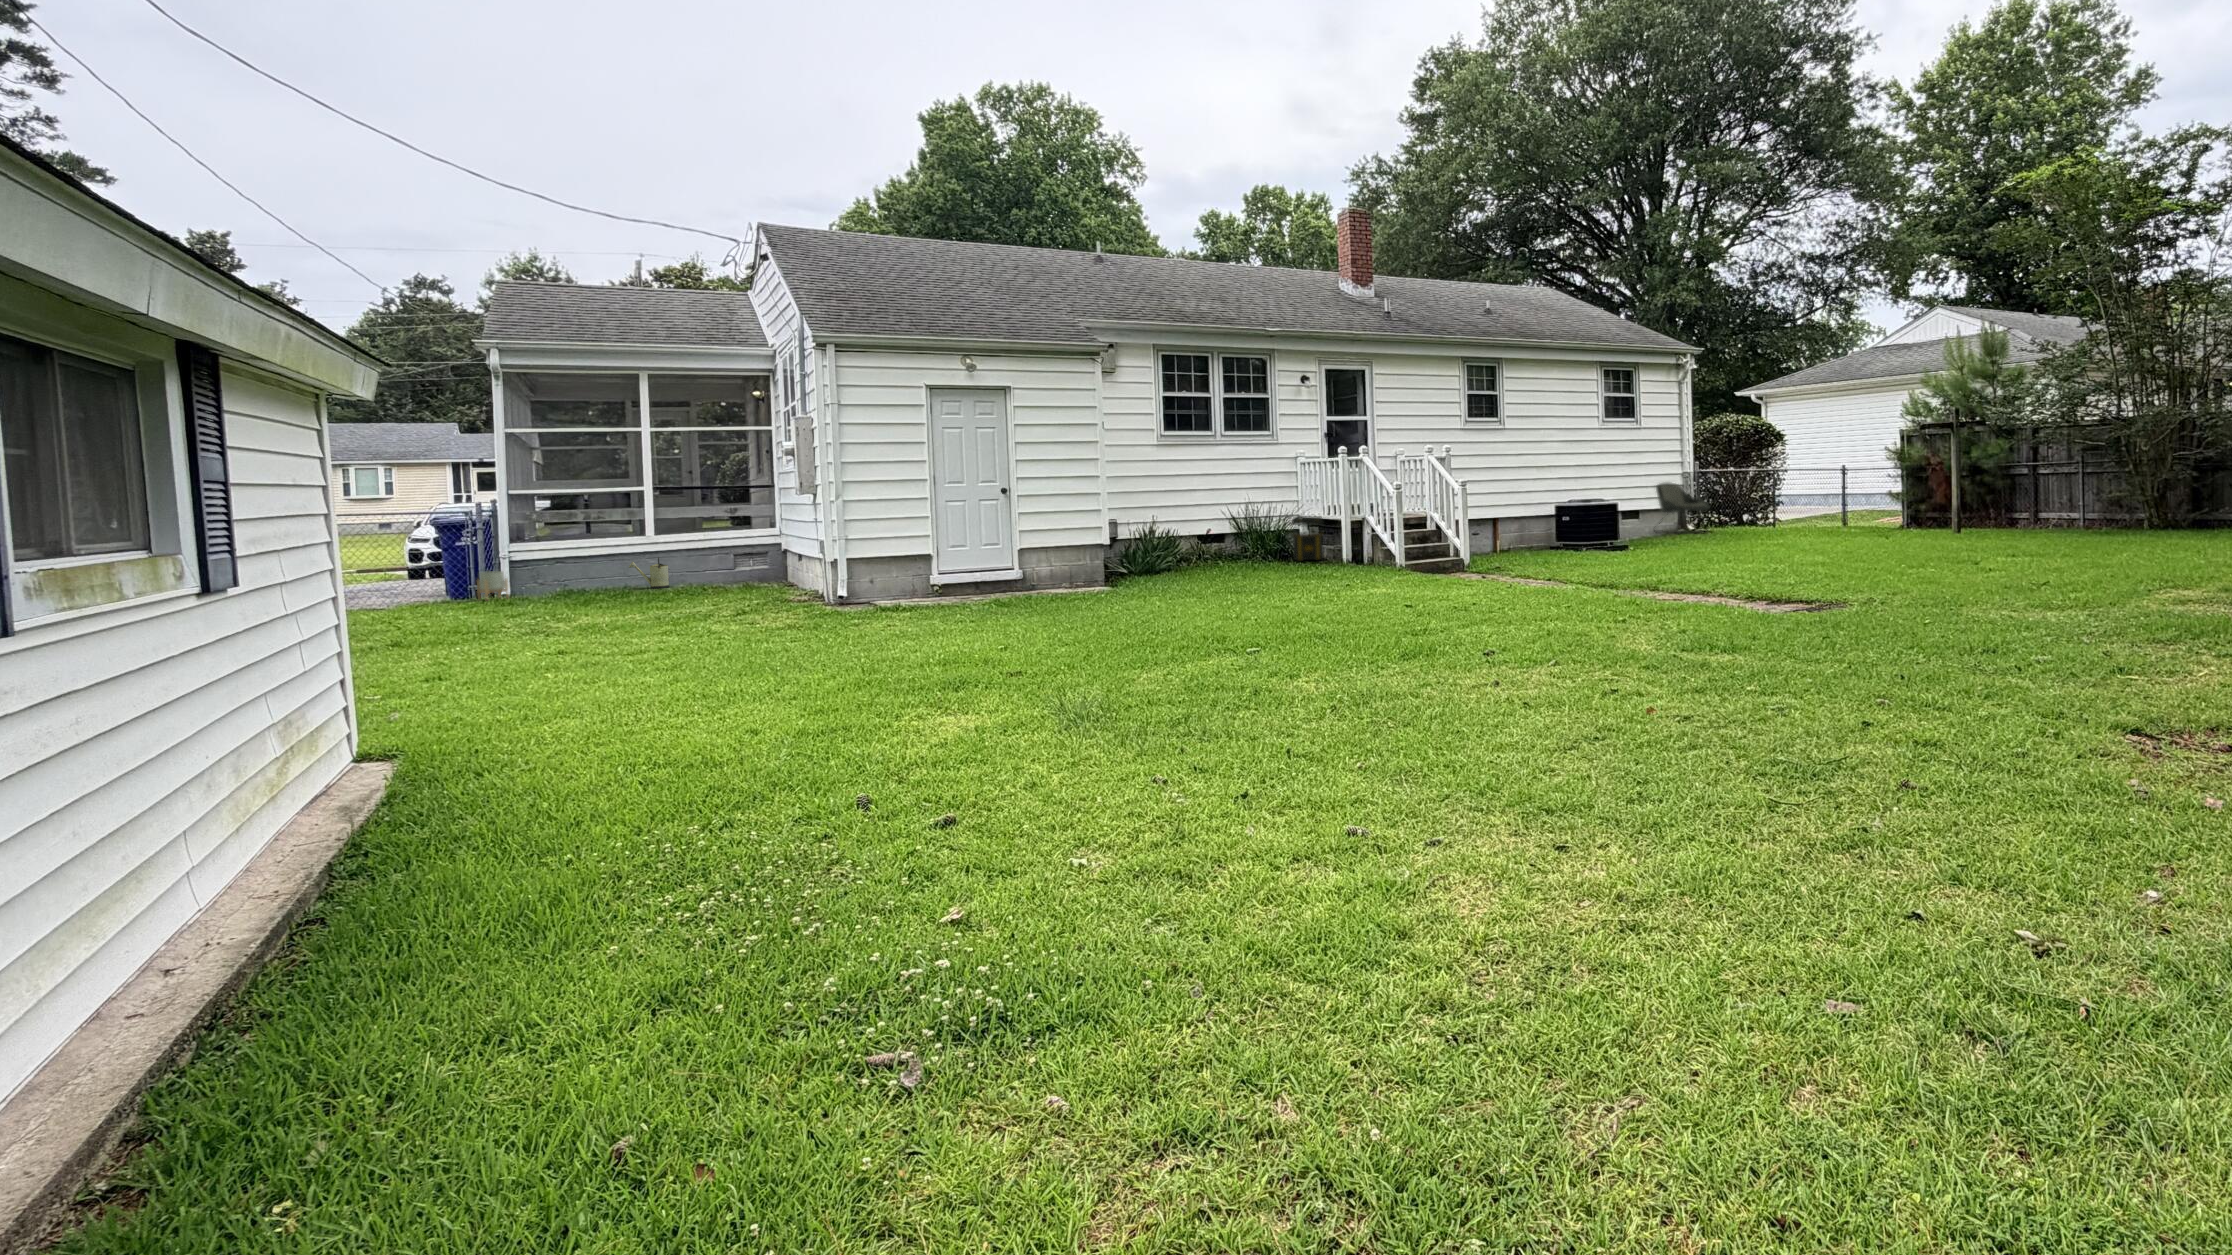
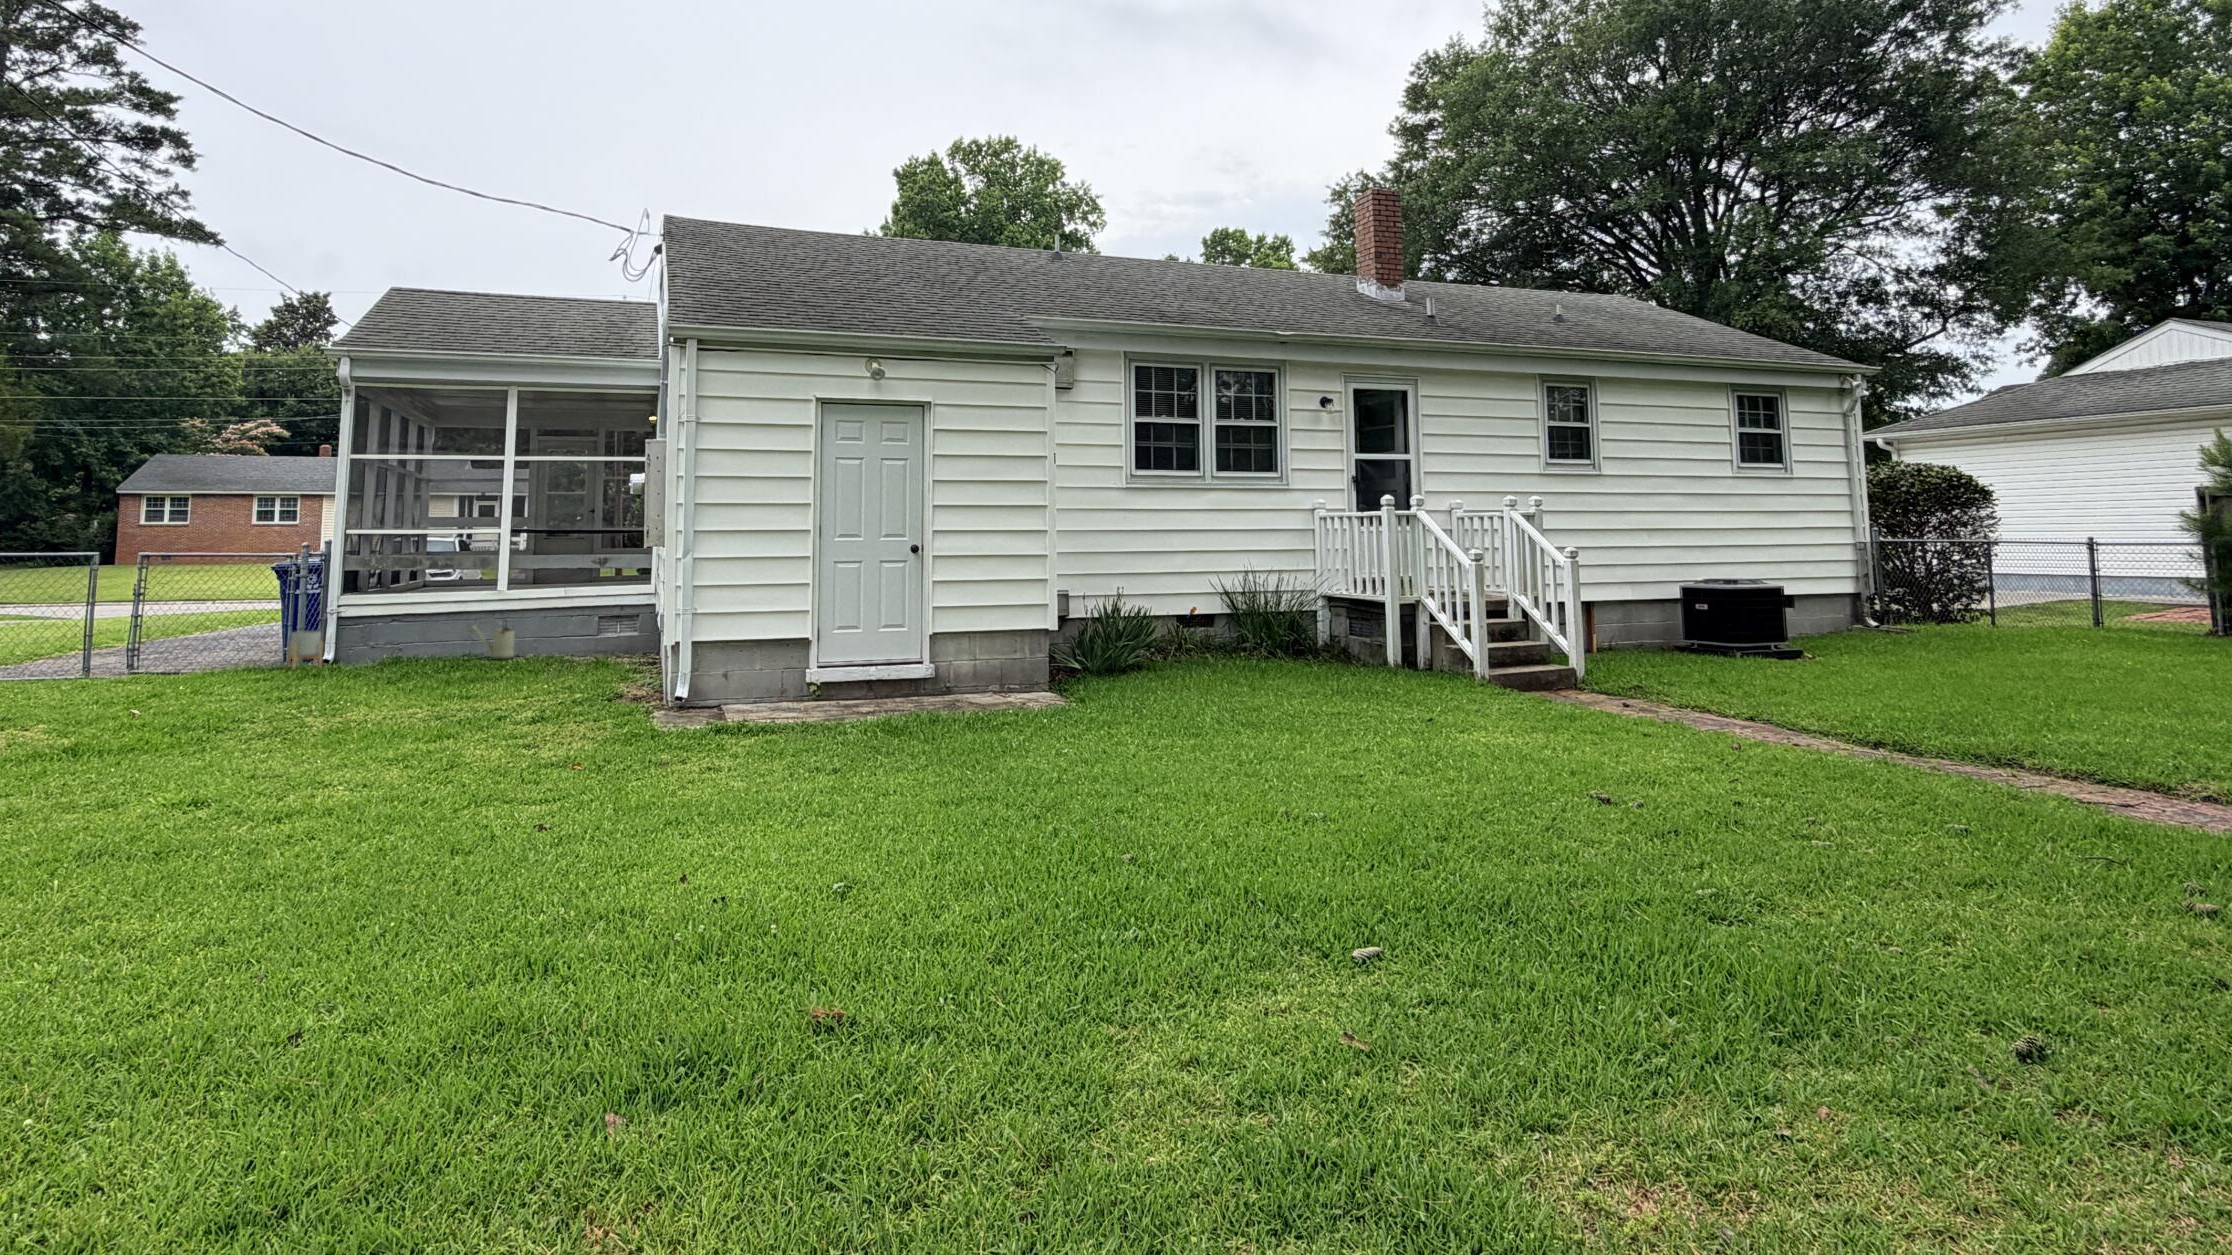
lounge chair: present [1656,483,1709,530] -> none [1816,558,1910,635]
toolbox: present [1292,517,1324,561] -> none [1308,594,1356,658]

